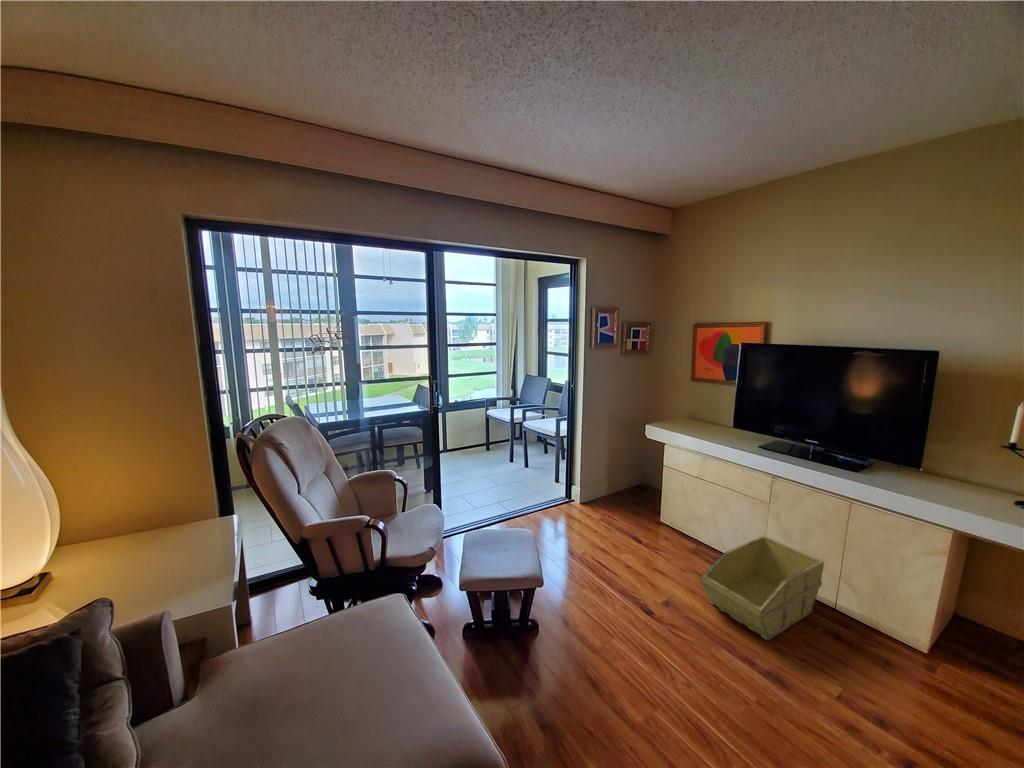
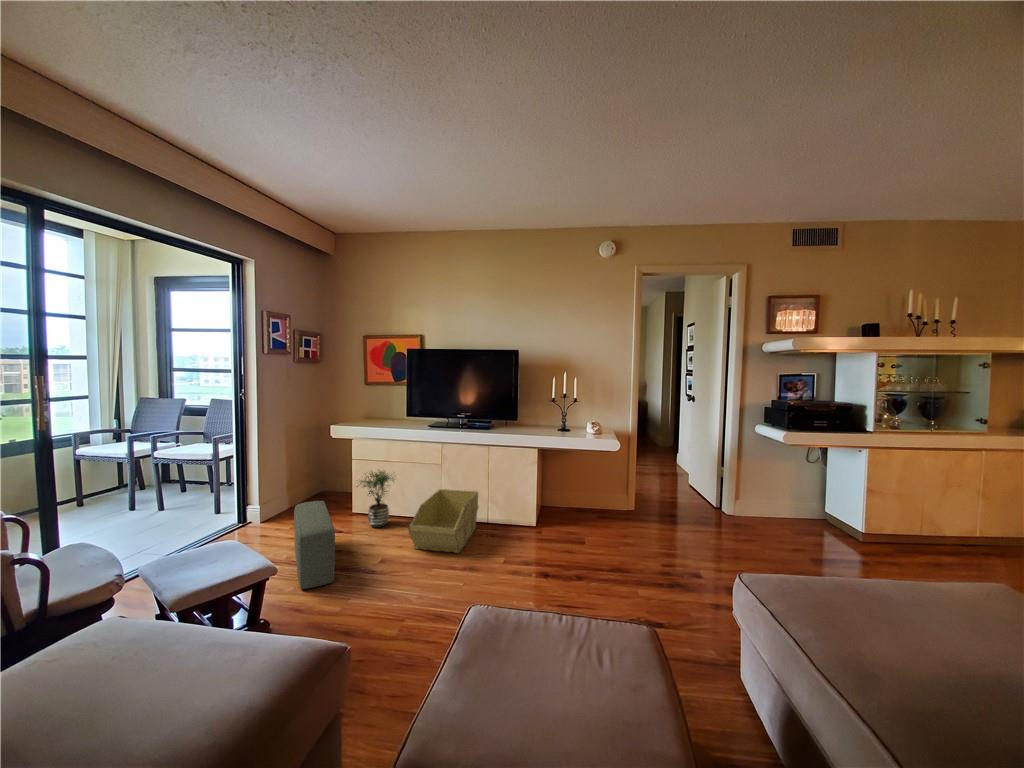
potted plant: none [658,485,709,554] -> present [358,471,394,528]
pouf: none [578,504,622,601] -> present [294,501,335,589]

